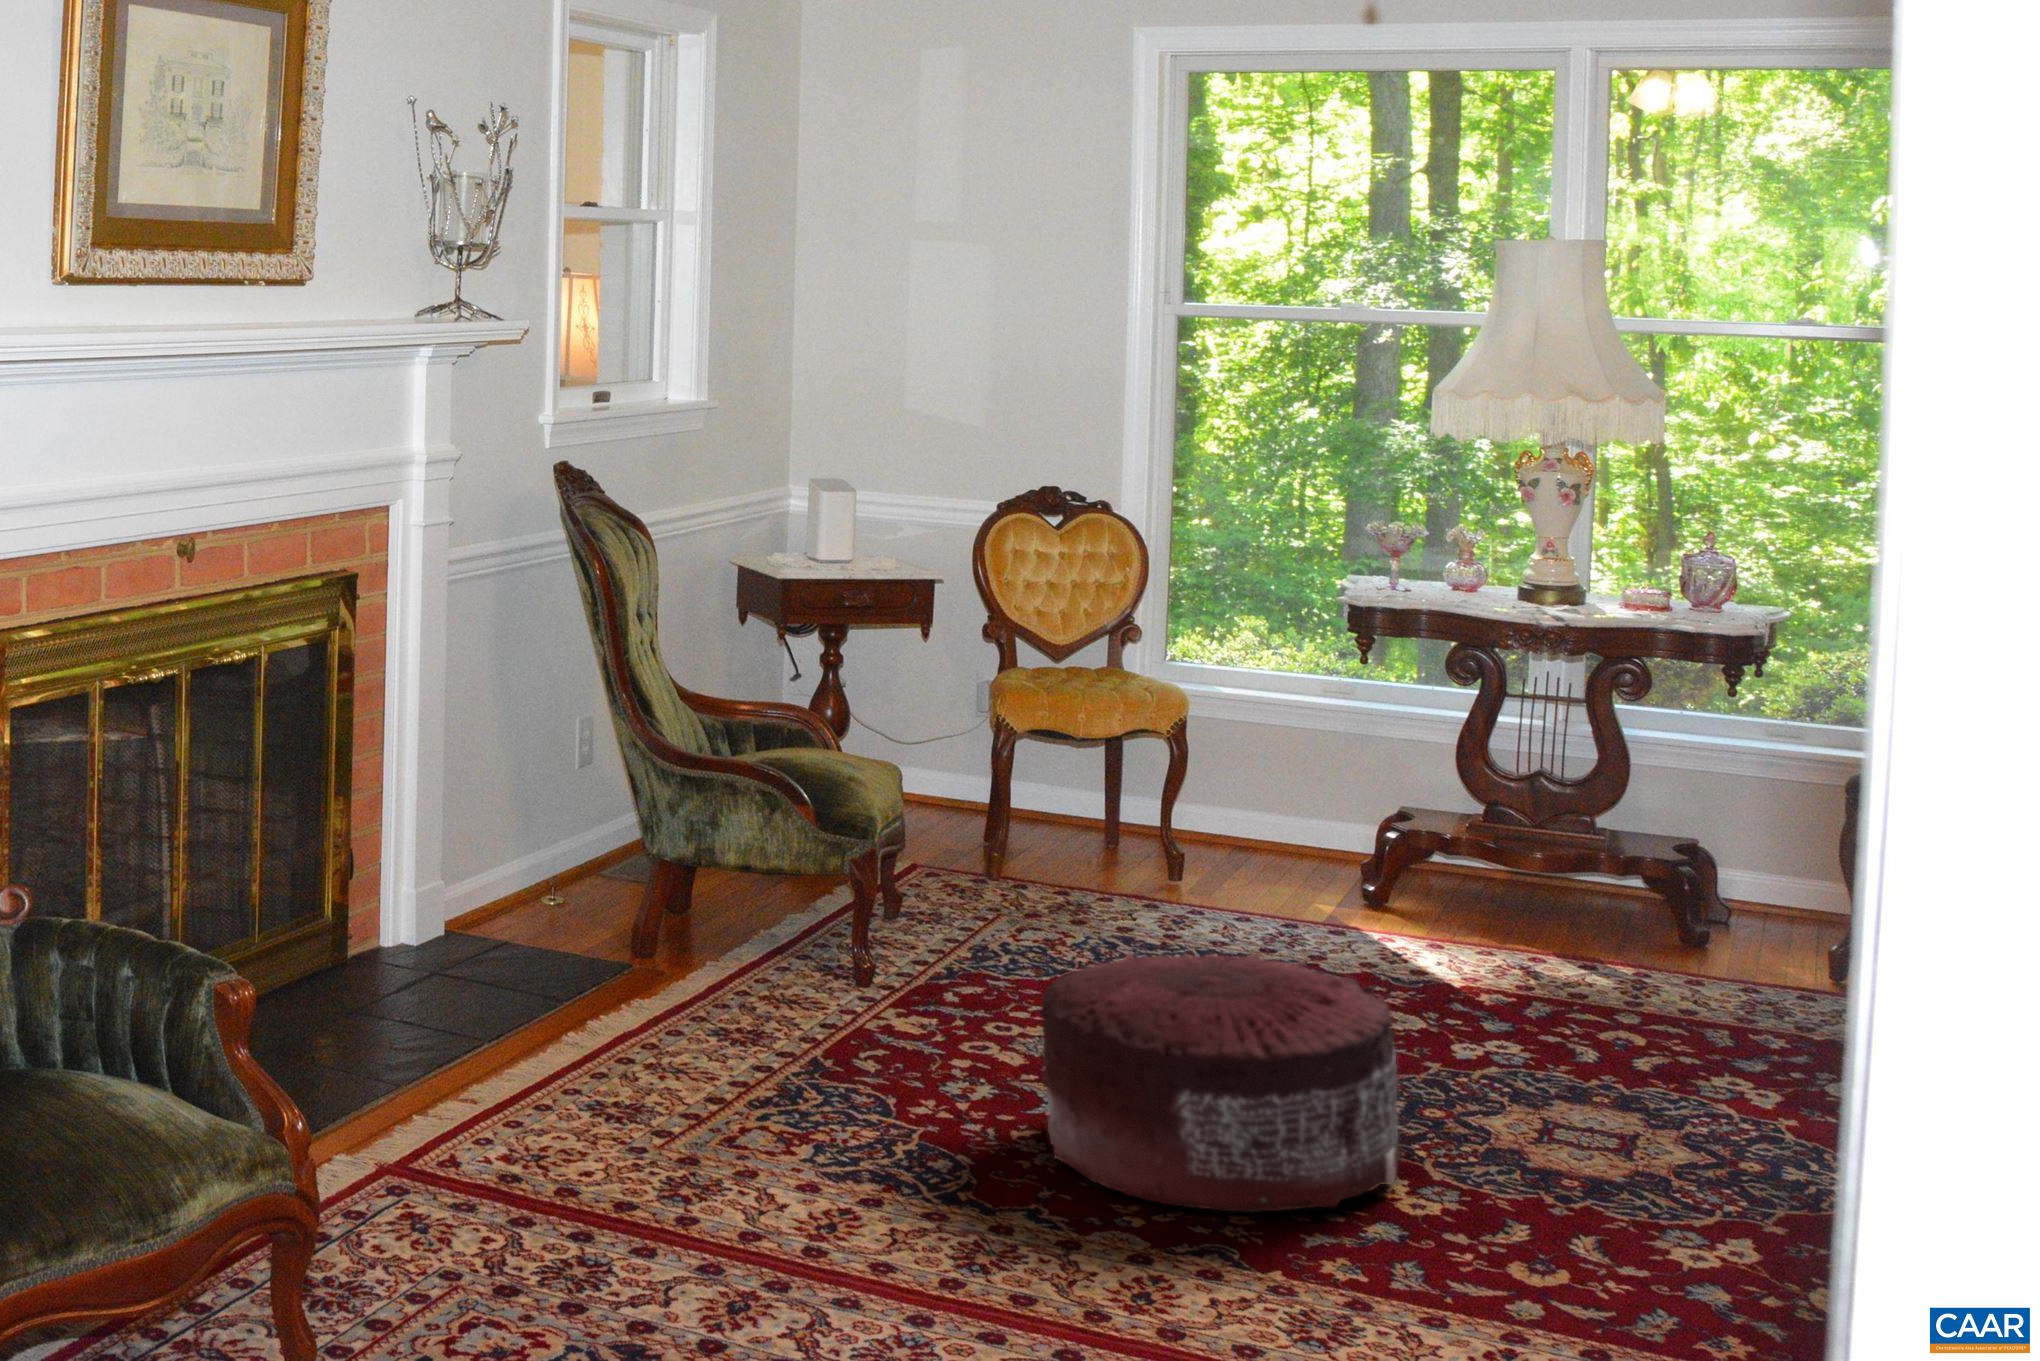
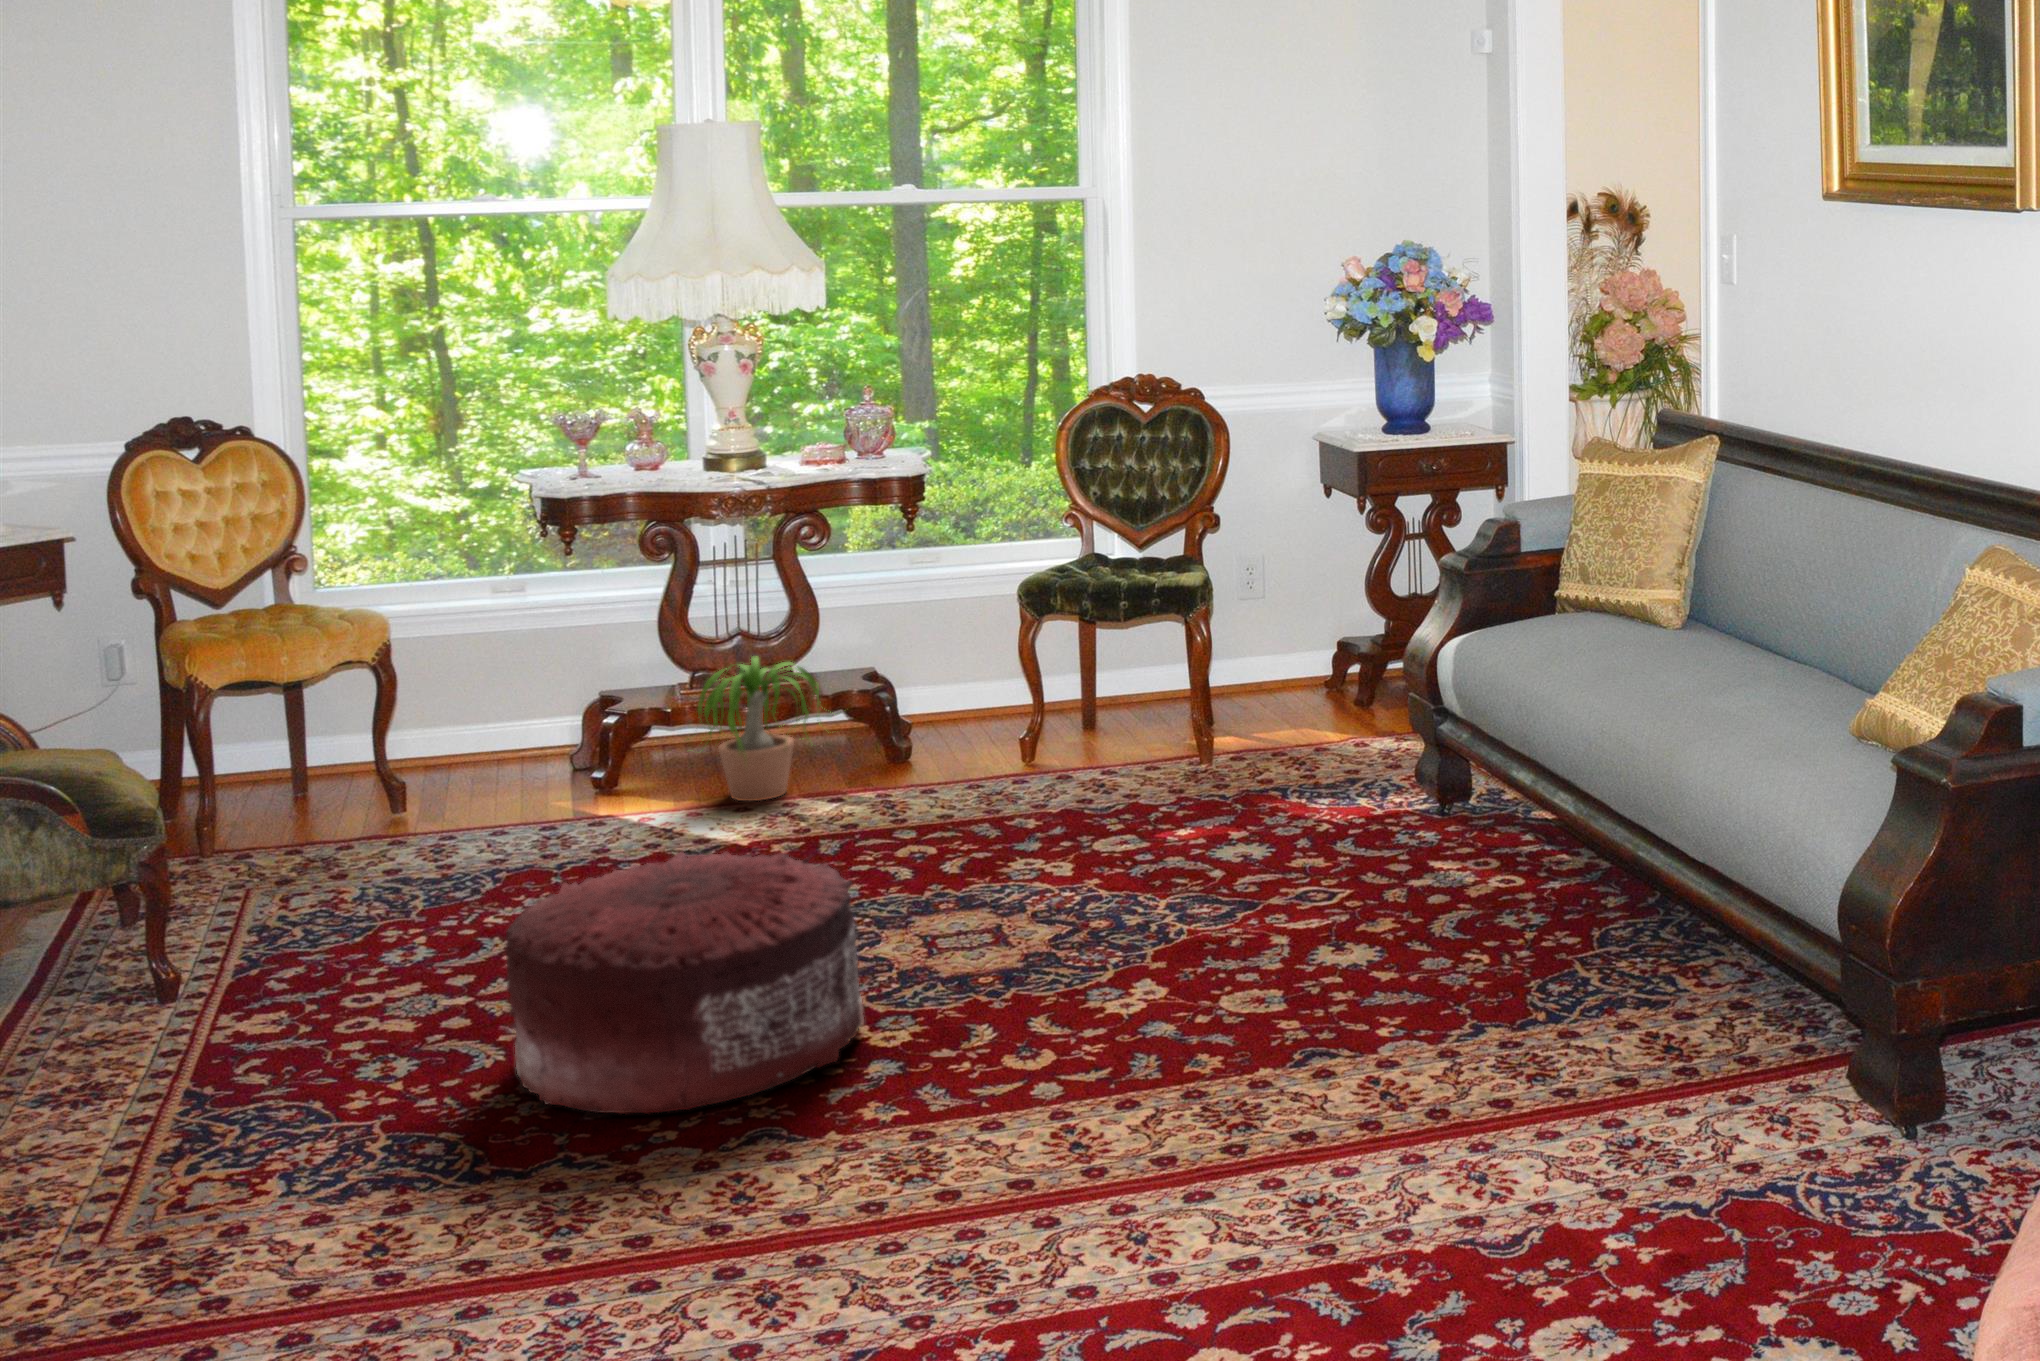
potted plant: none [1423,790,1617,950] -> present [688,657,820,801]

